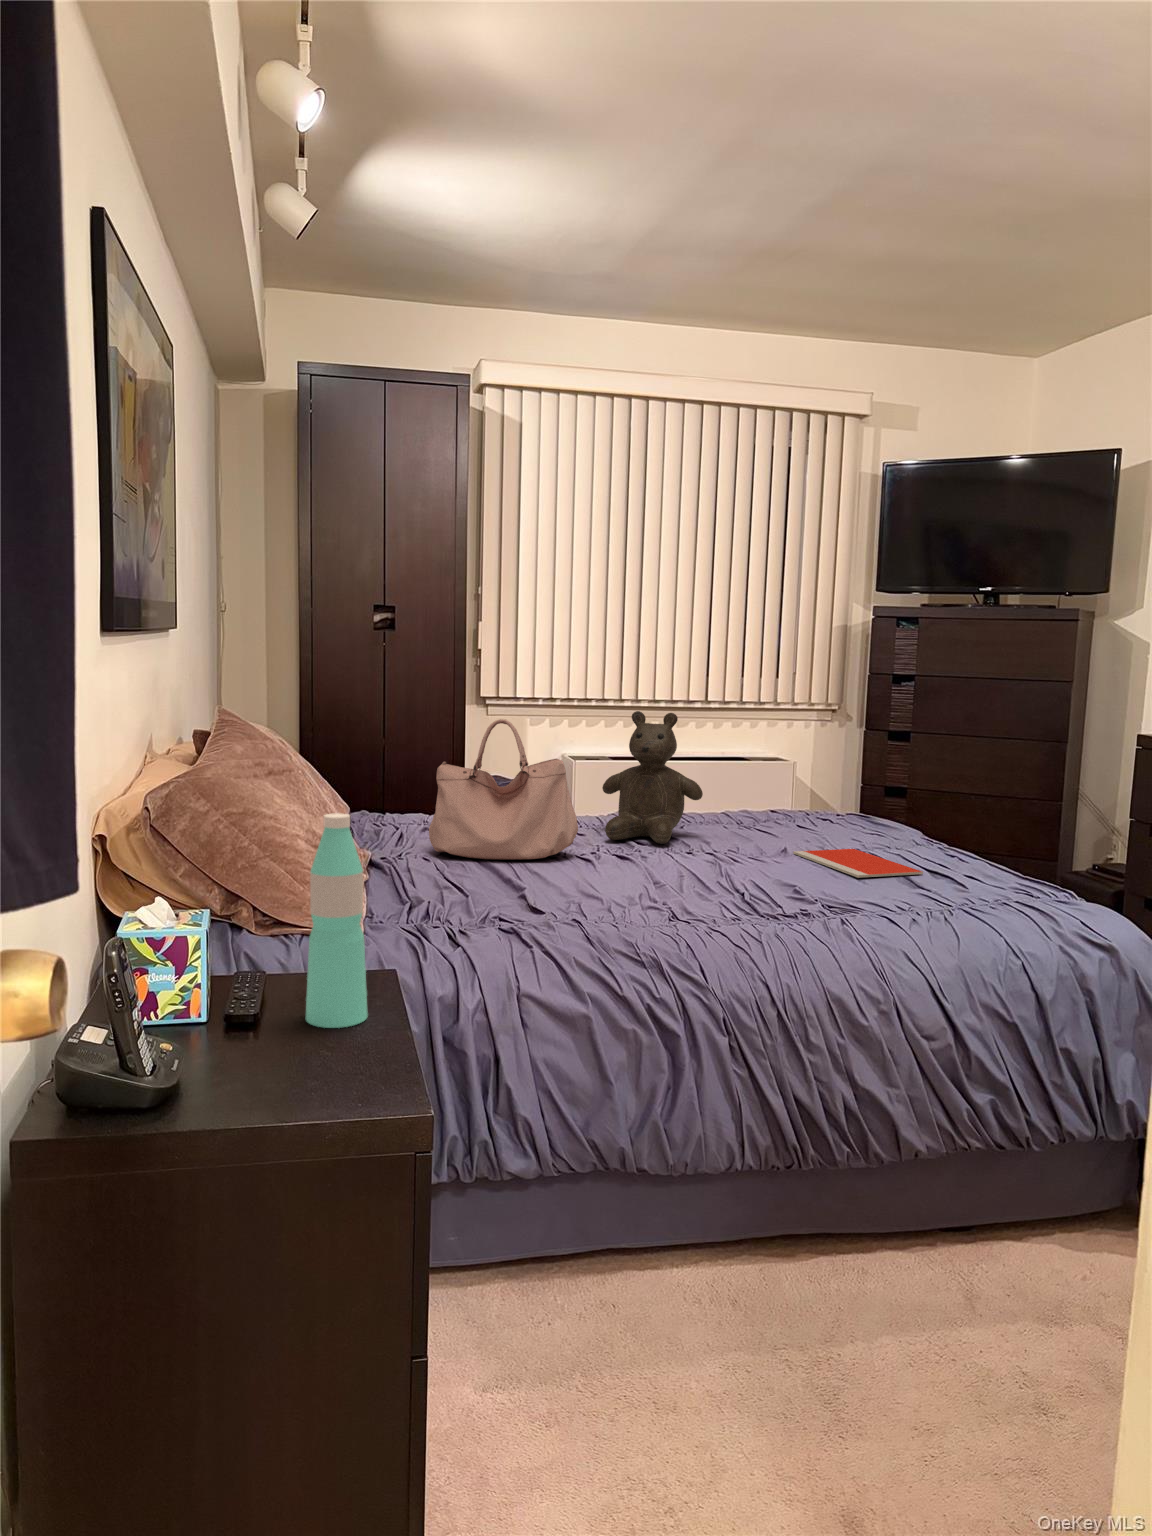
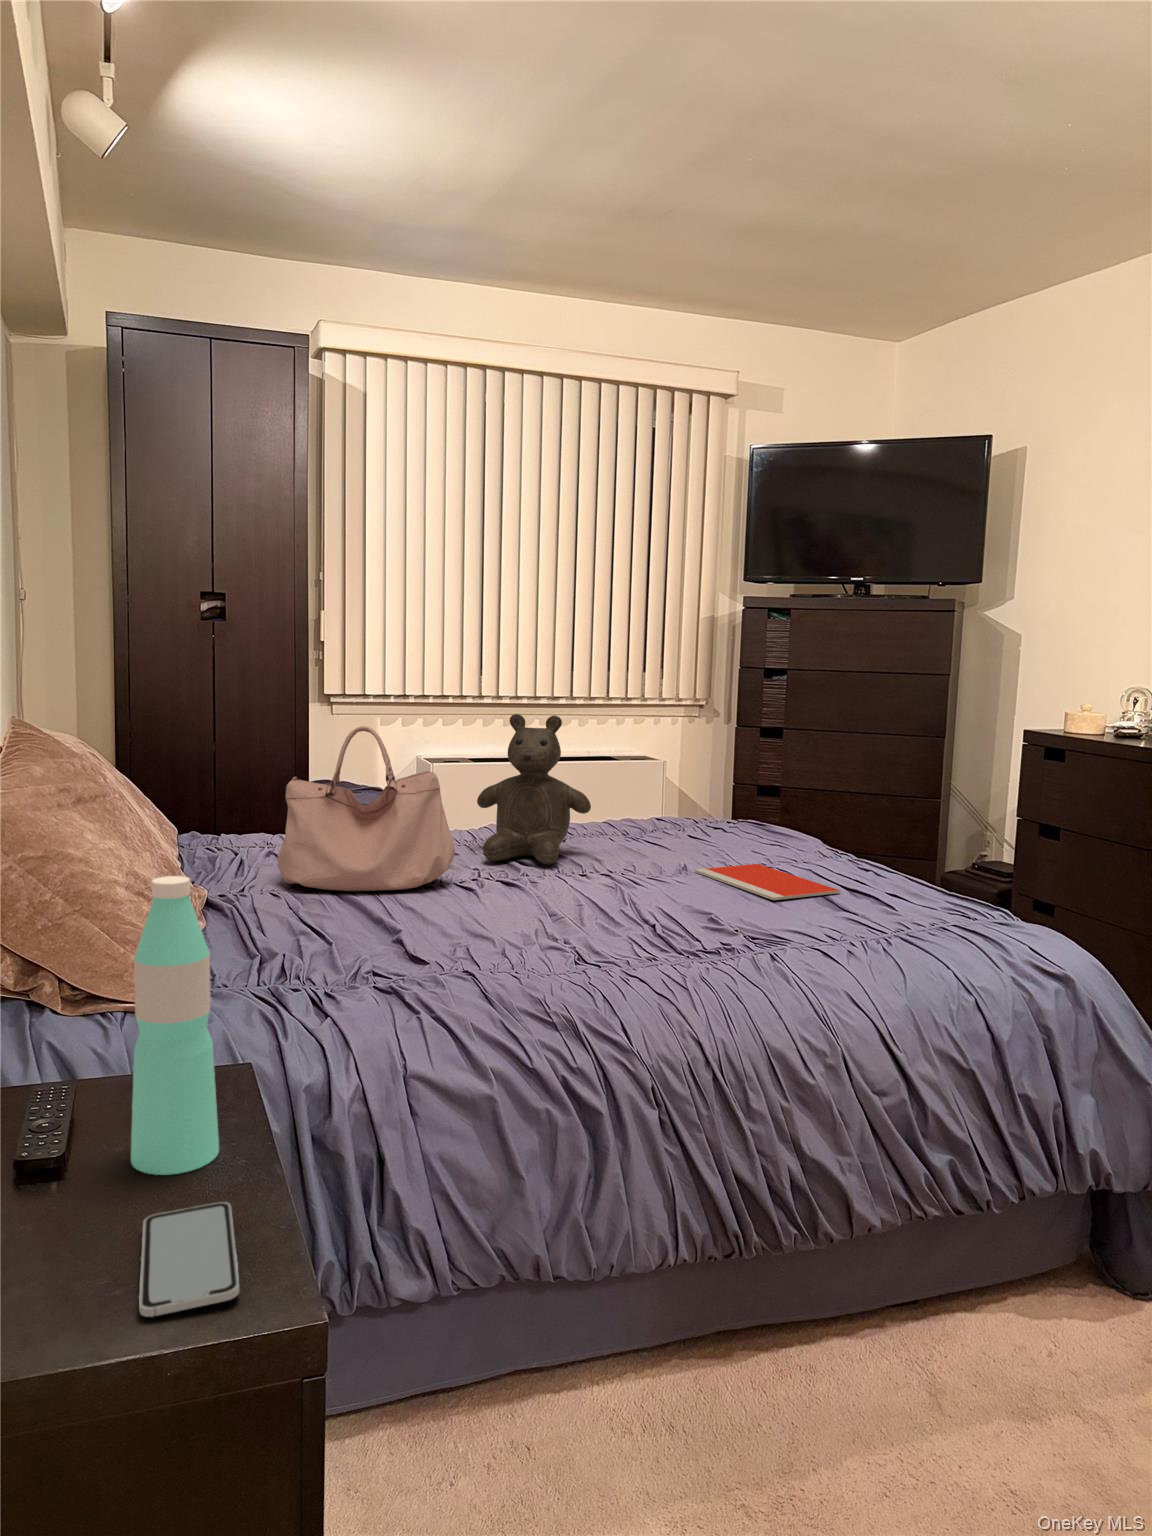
smartphone: none [309,1042,375,1097] -> present [139,1202,239,1317]

